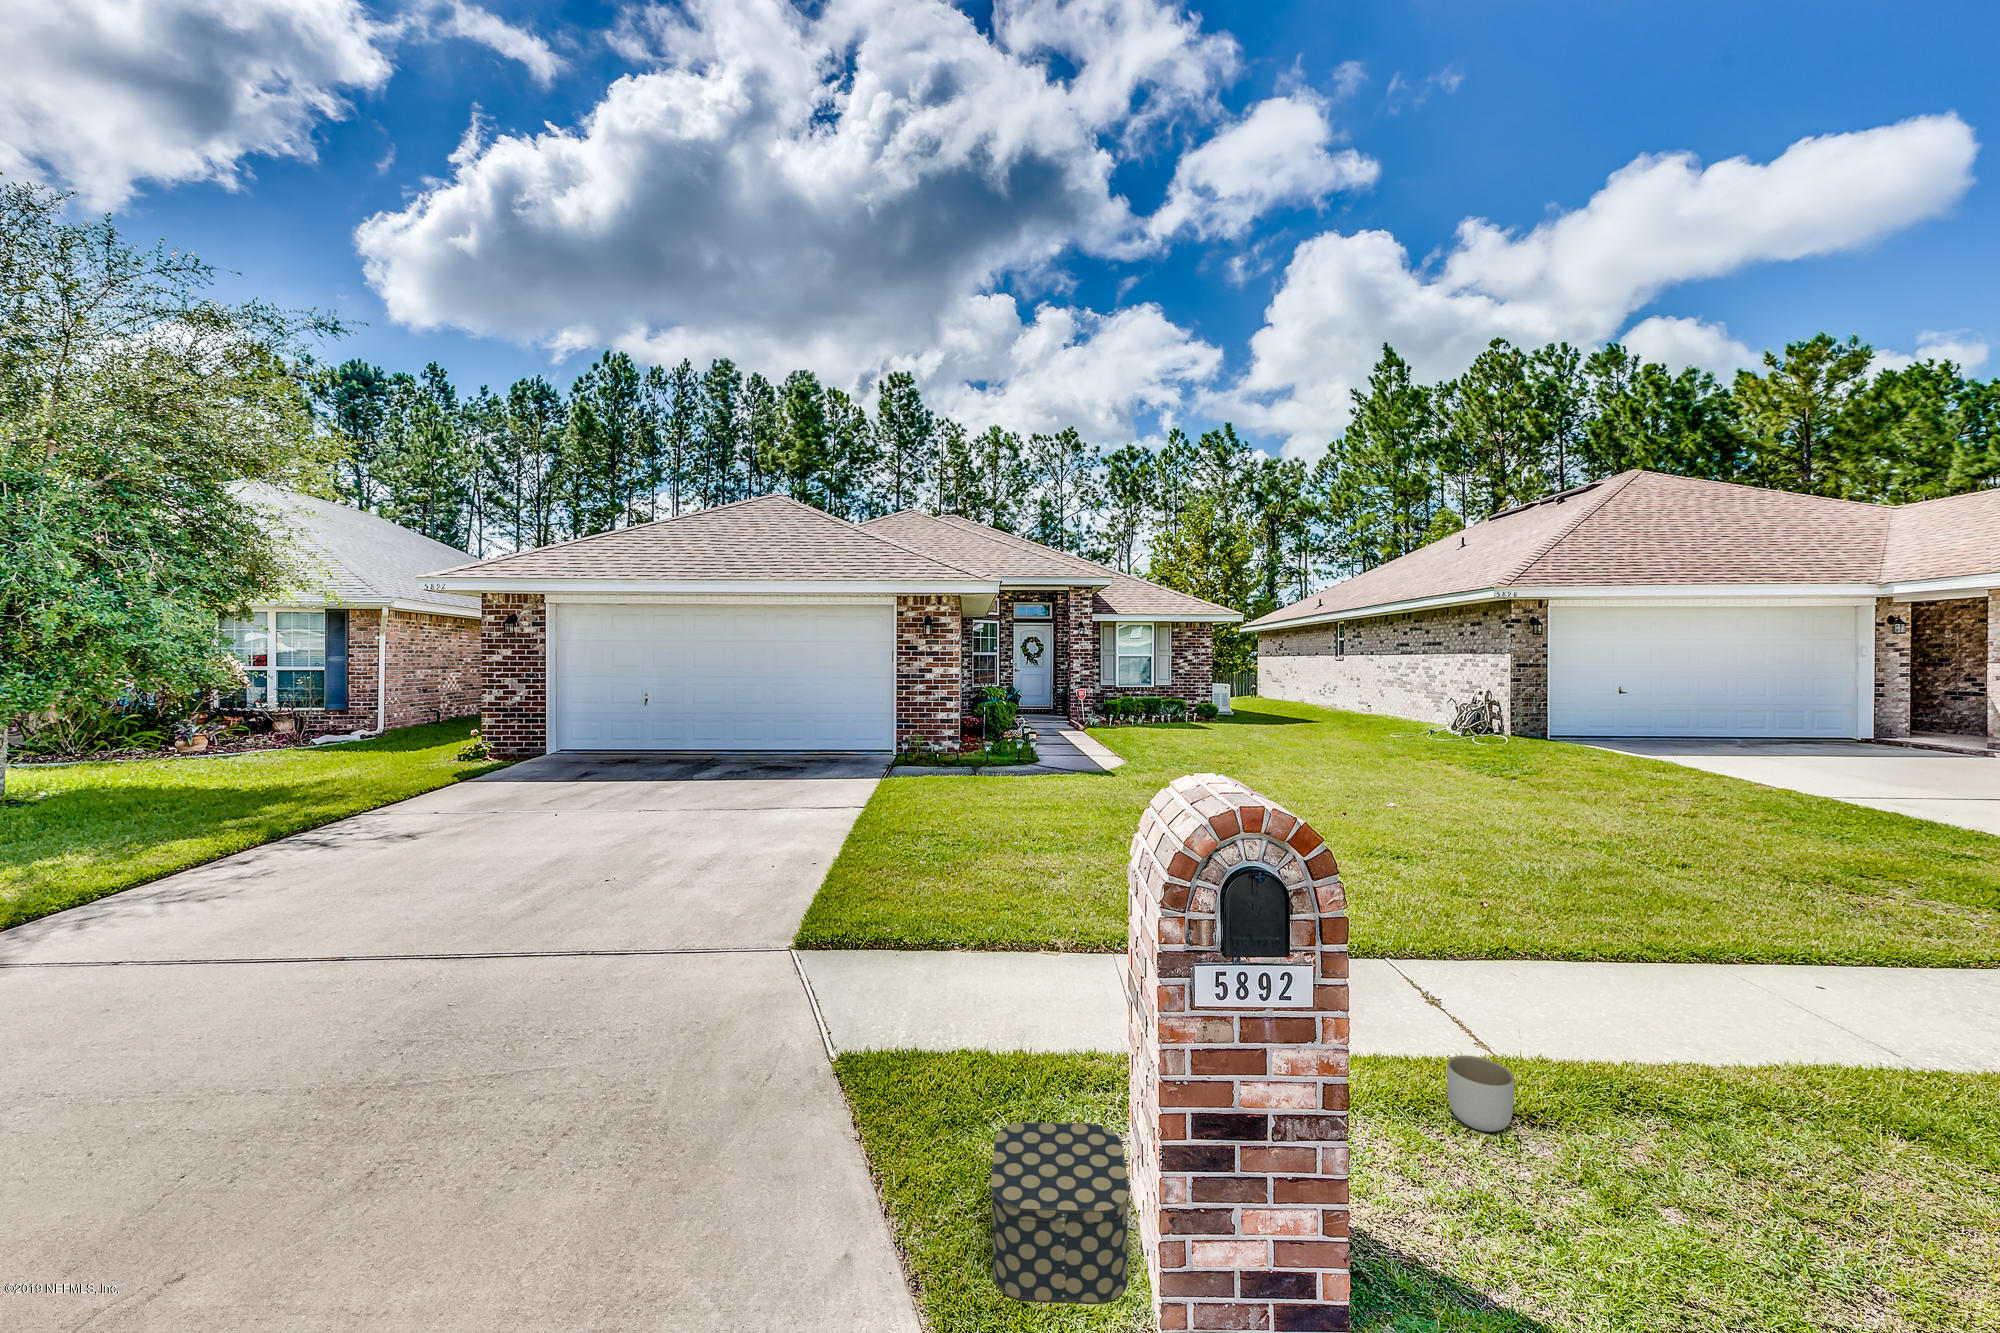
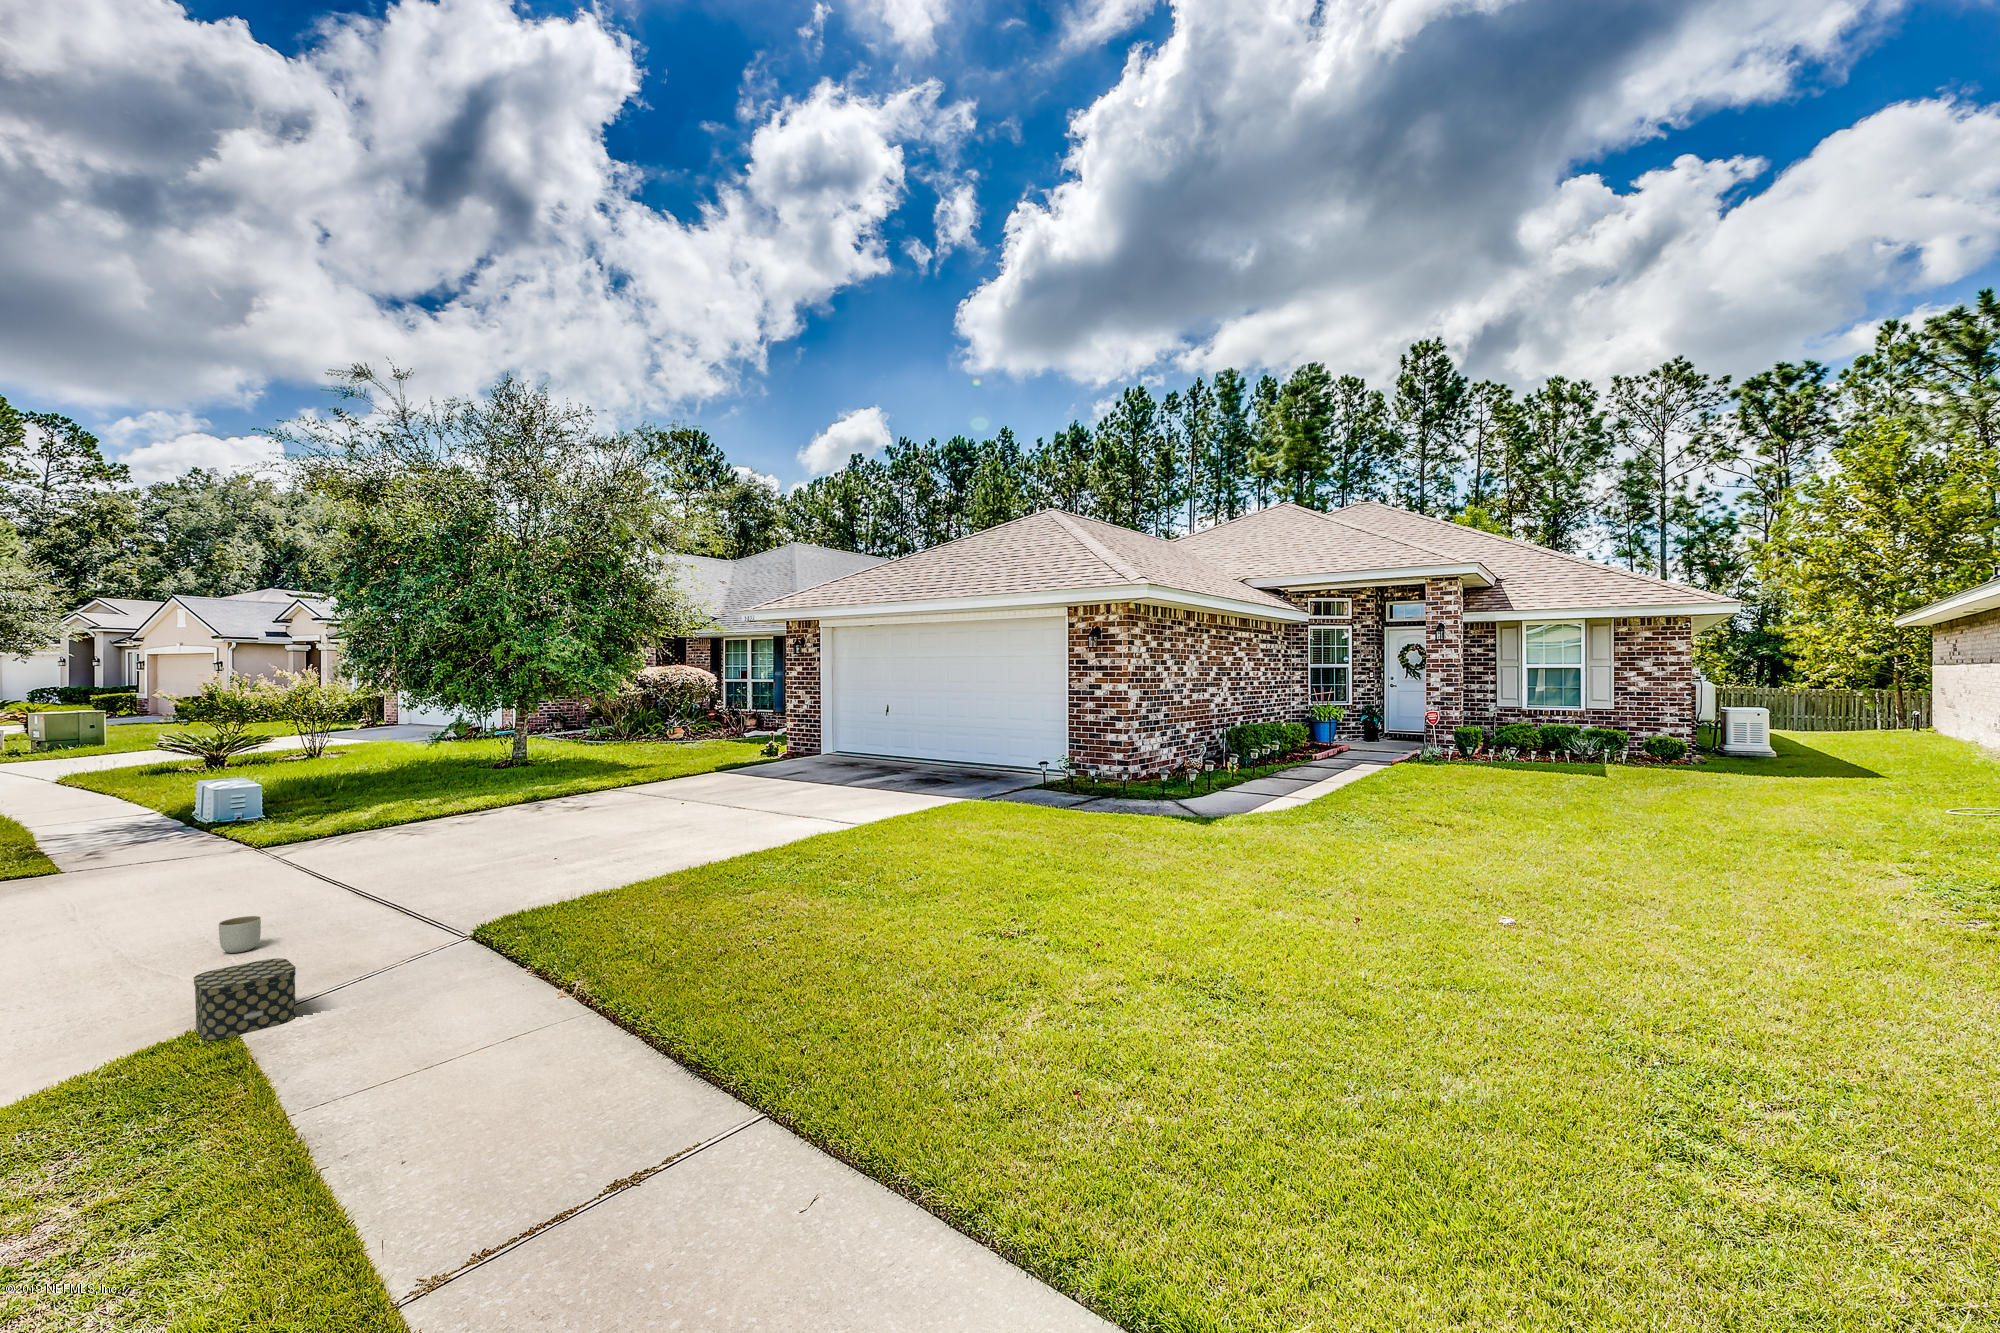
planter: present [1447,1056,1515,1132] -> present [219,916,261,953]

